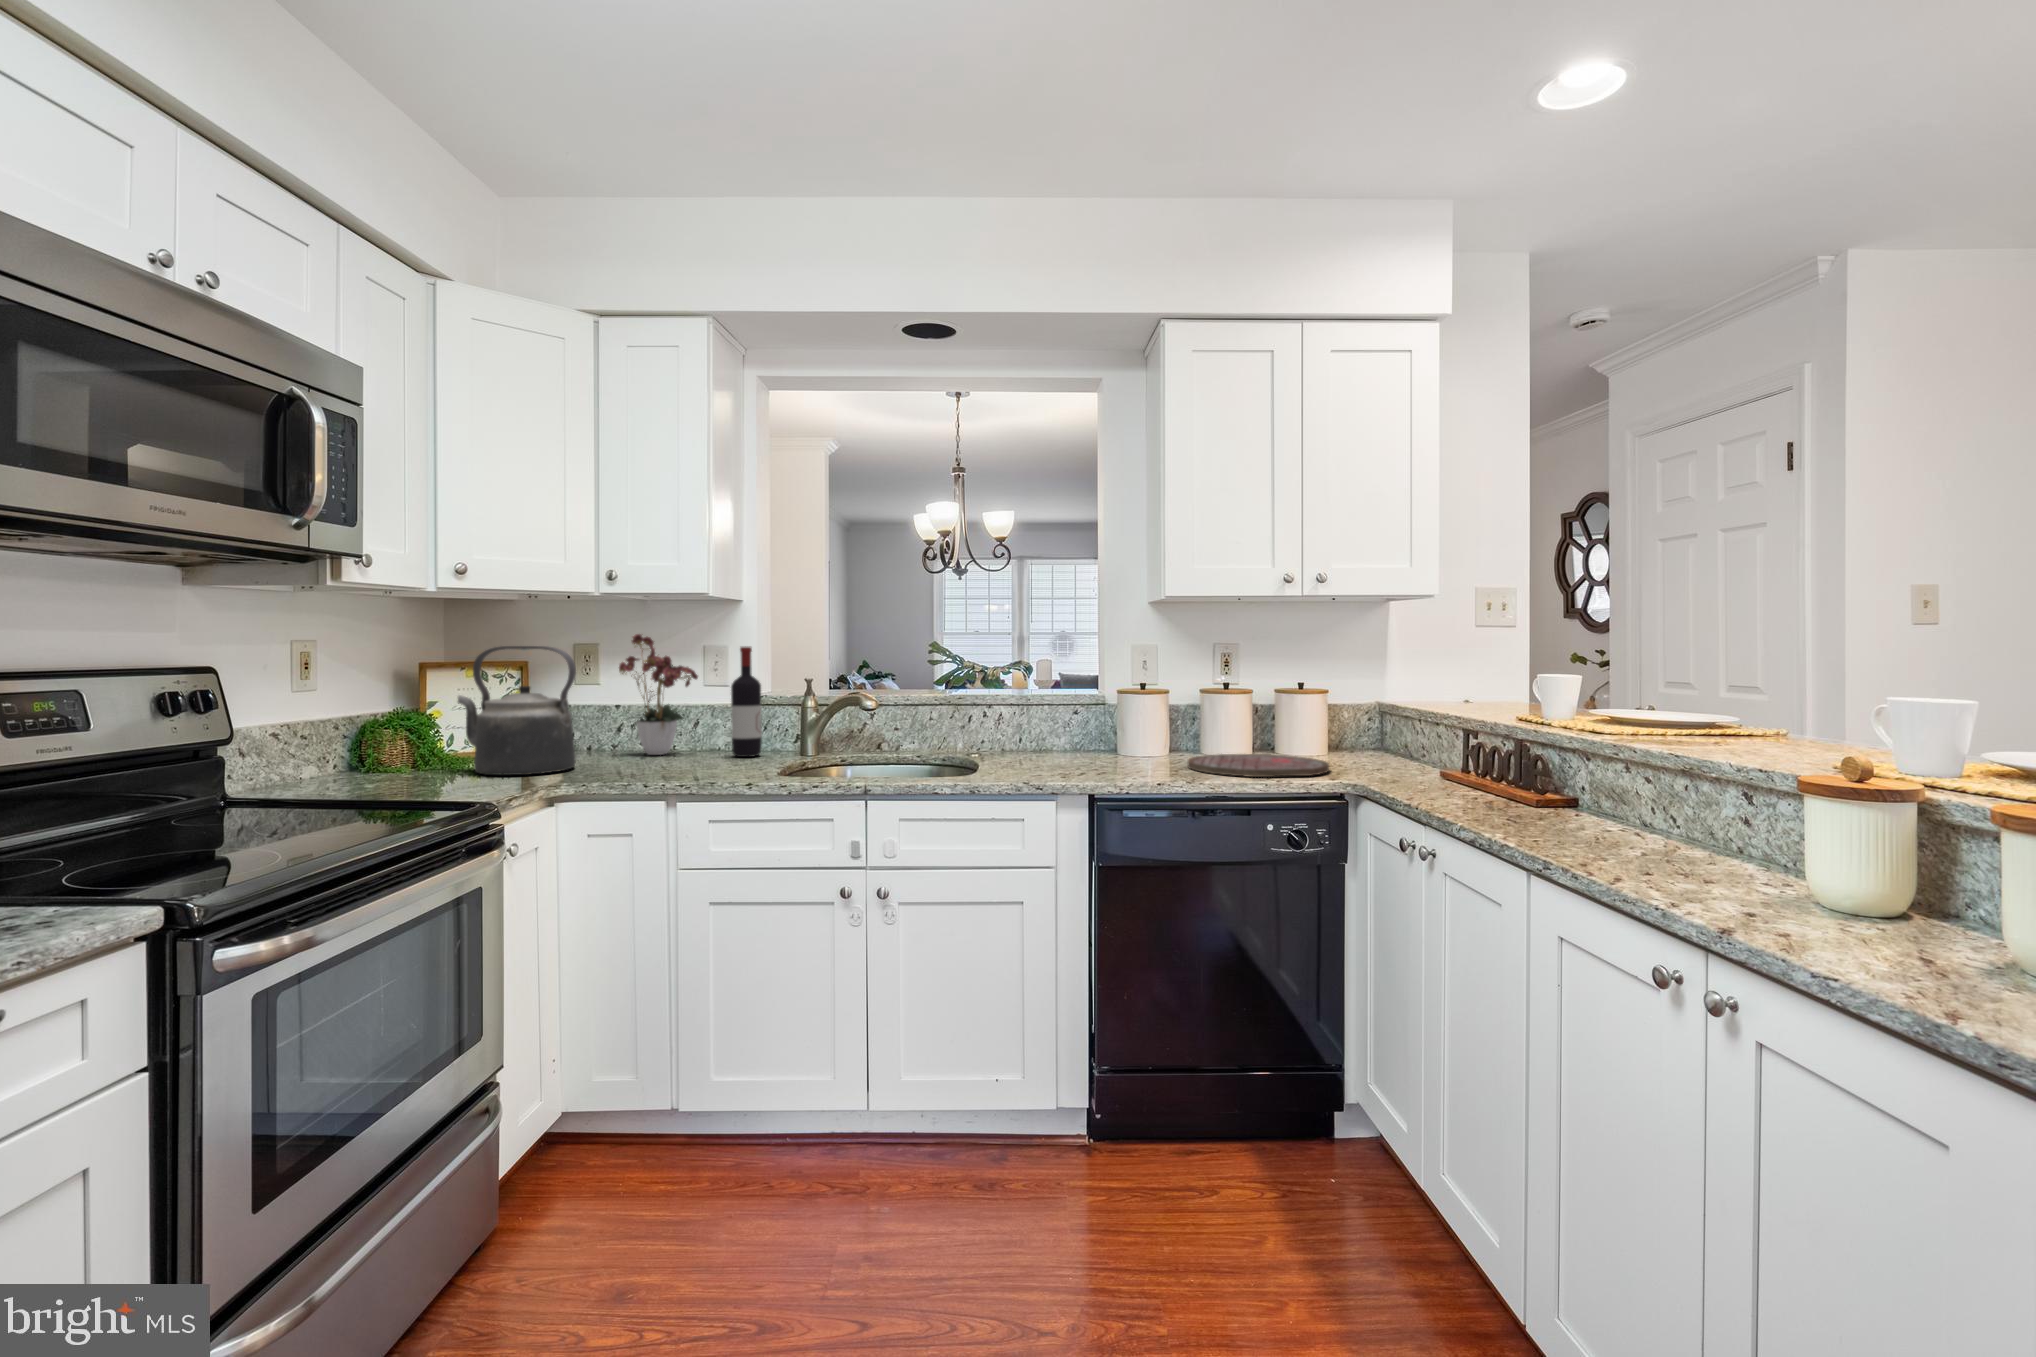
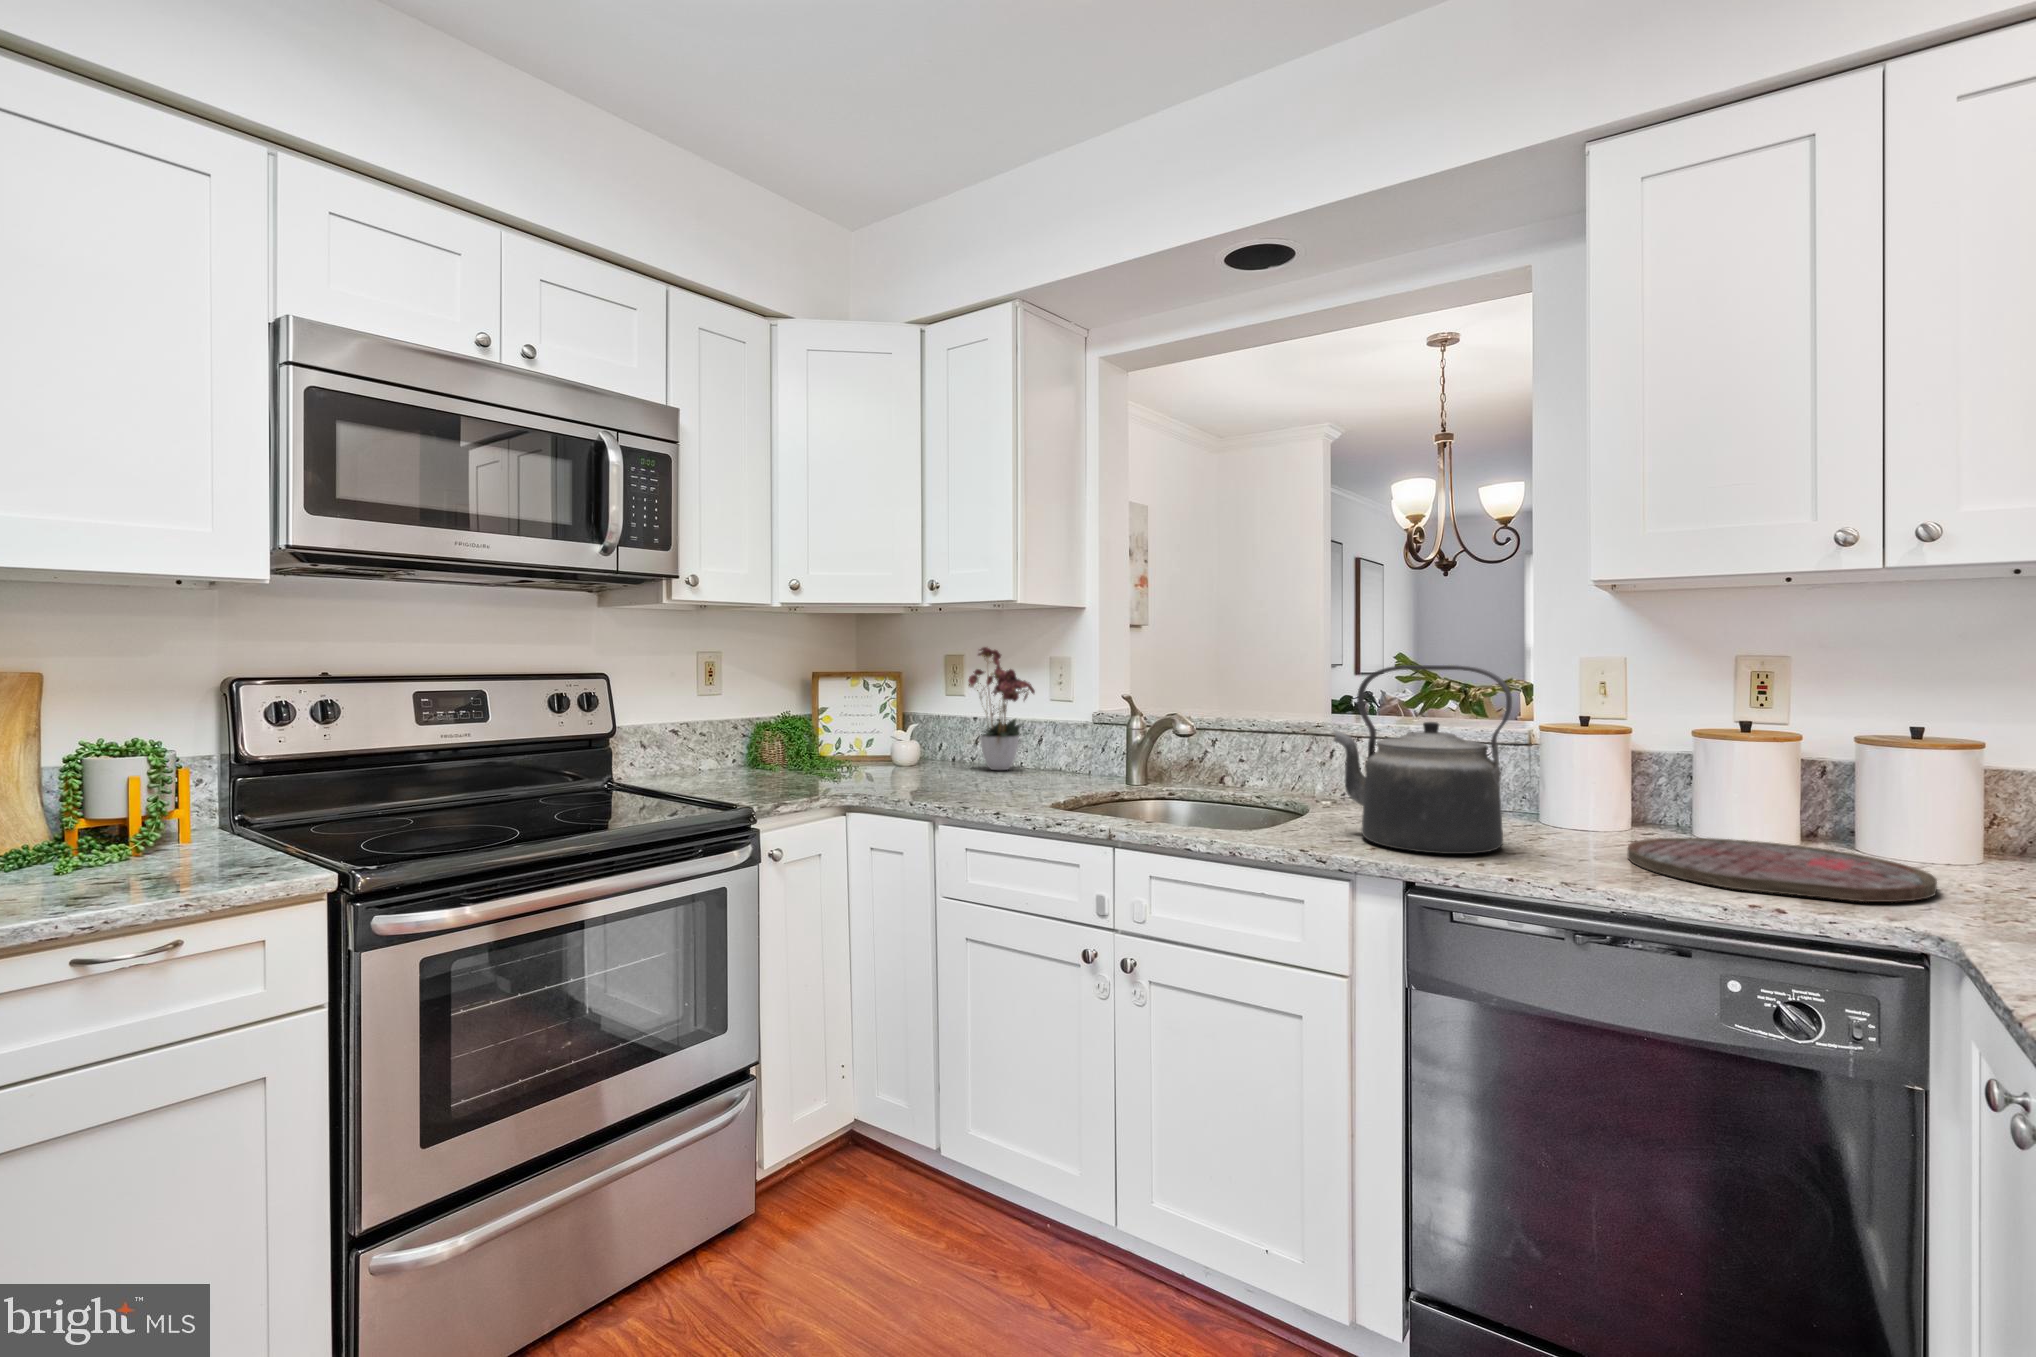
kettle: present [458,646,576,775] -> present [1334,665,1512,854]
wine bottle: present [731,646,762,757] -> none [1057,660,1089,780]

